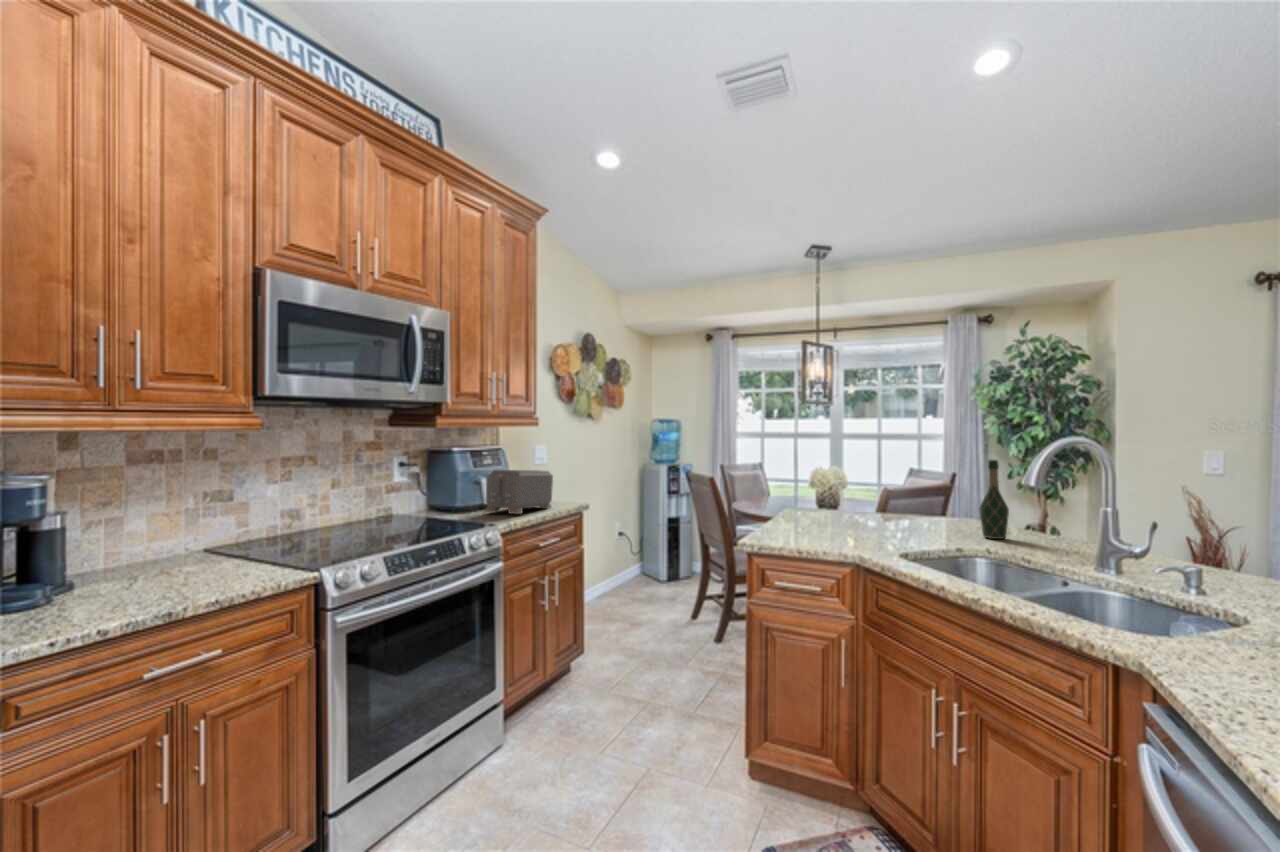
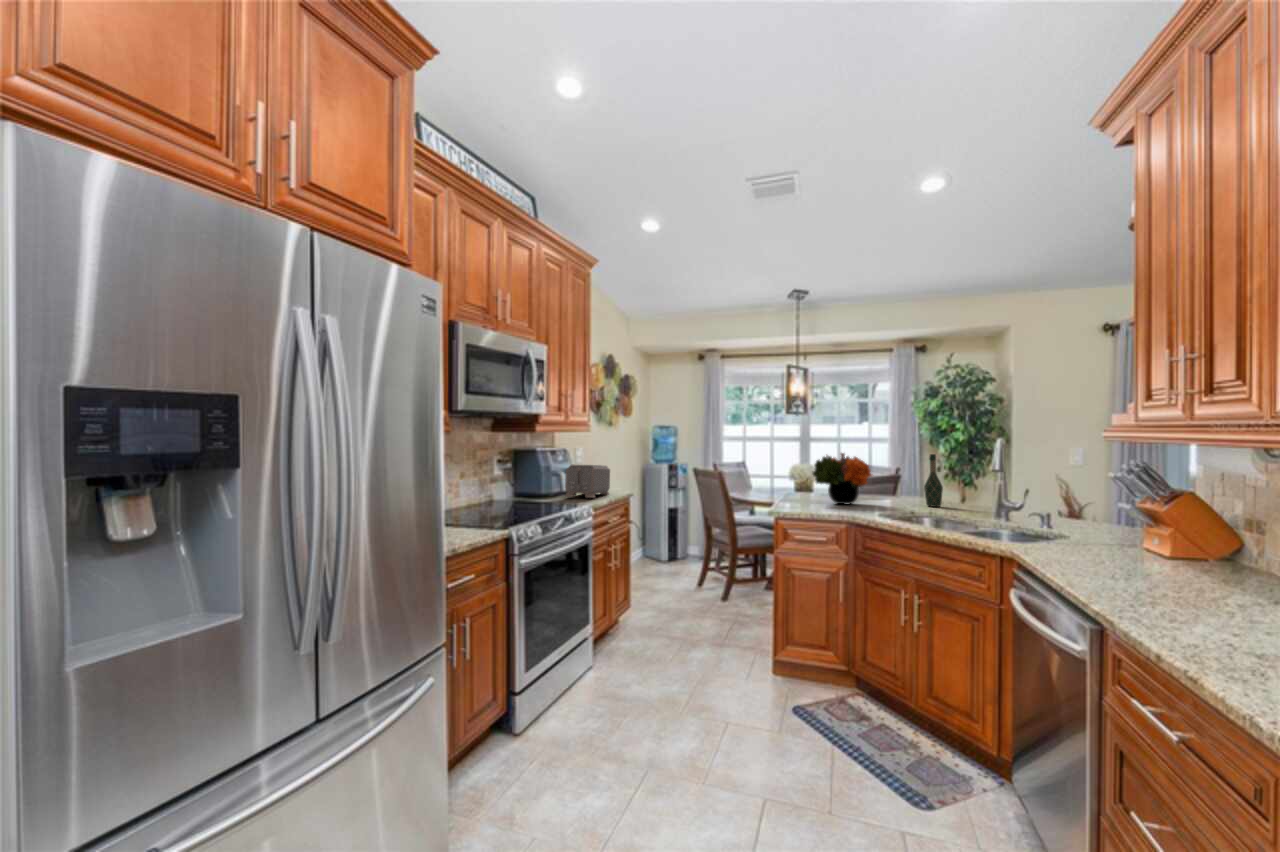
flower arrangement: none [810,456,902,531] -> present [813,453,872,504]

